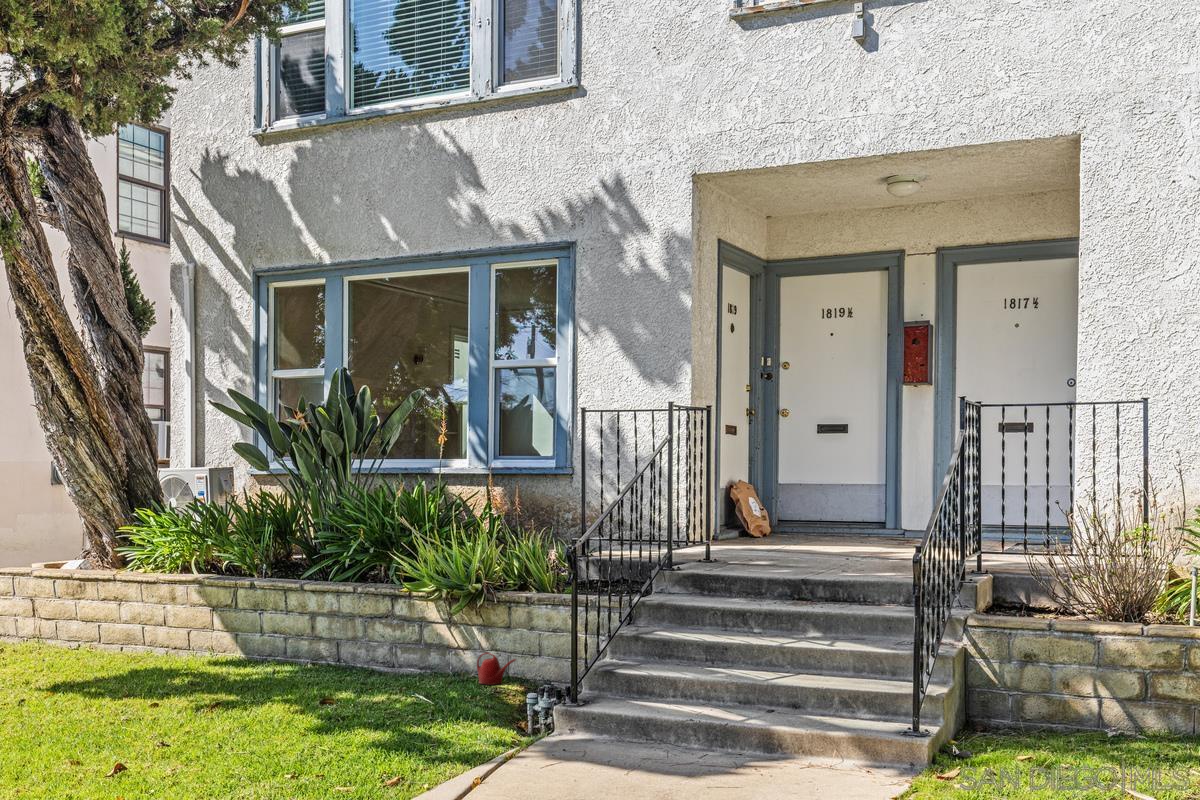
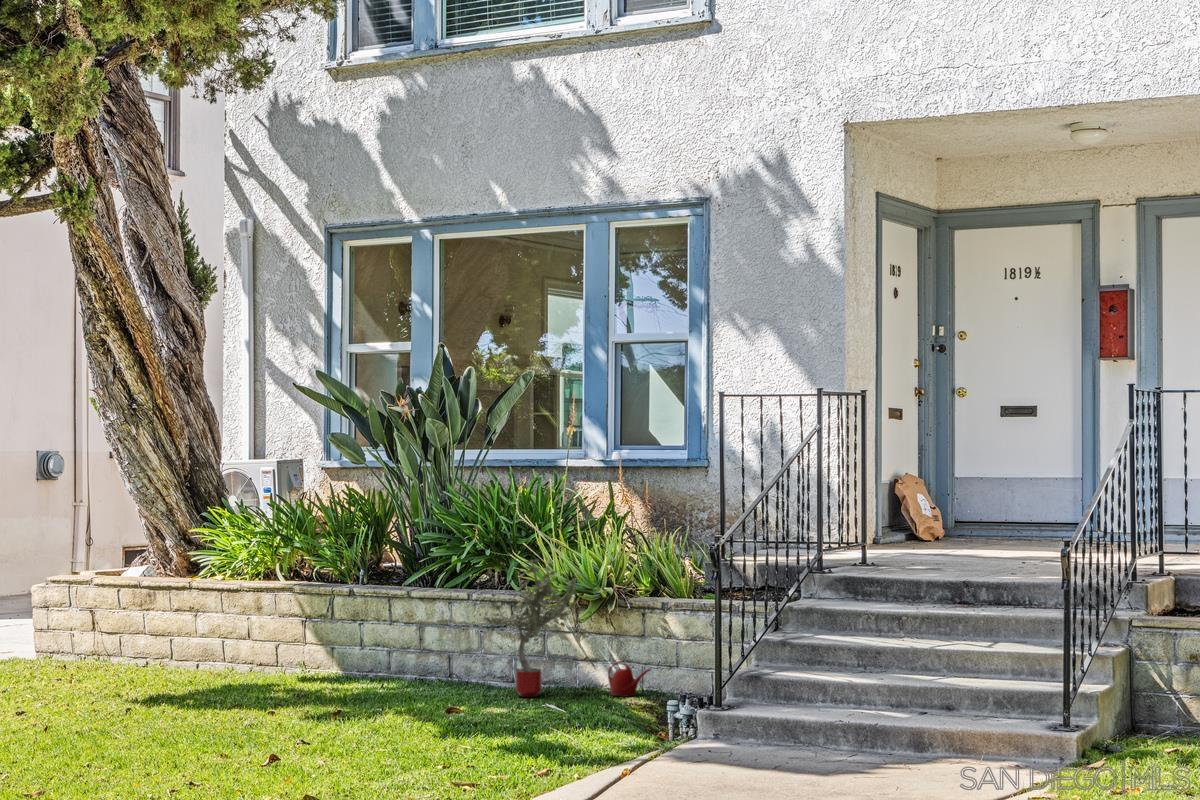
potted tree: none [360,557,450,686] -> present [482,559,576,697]

